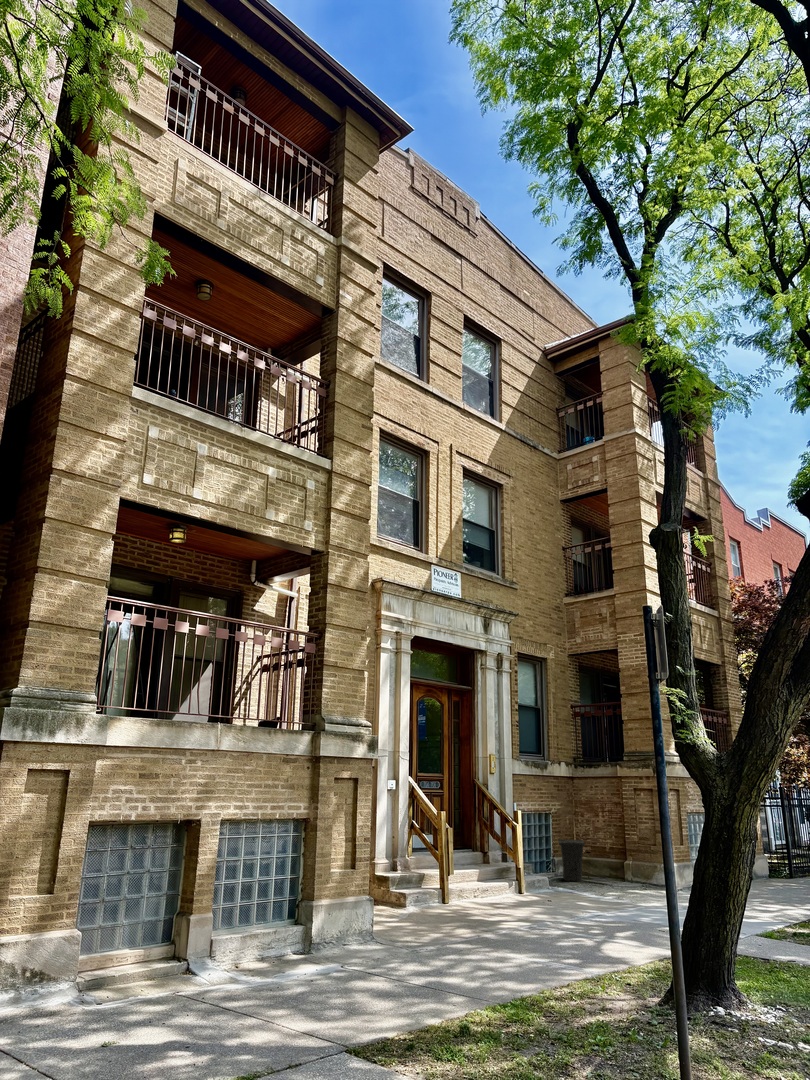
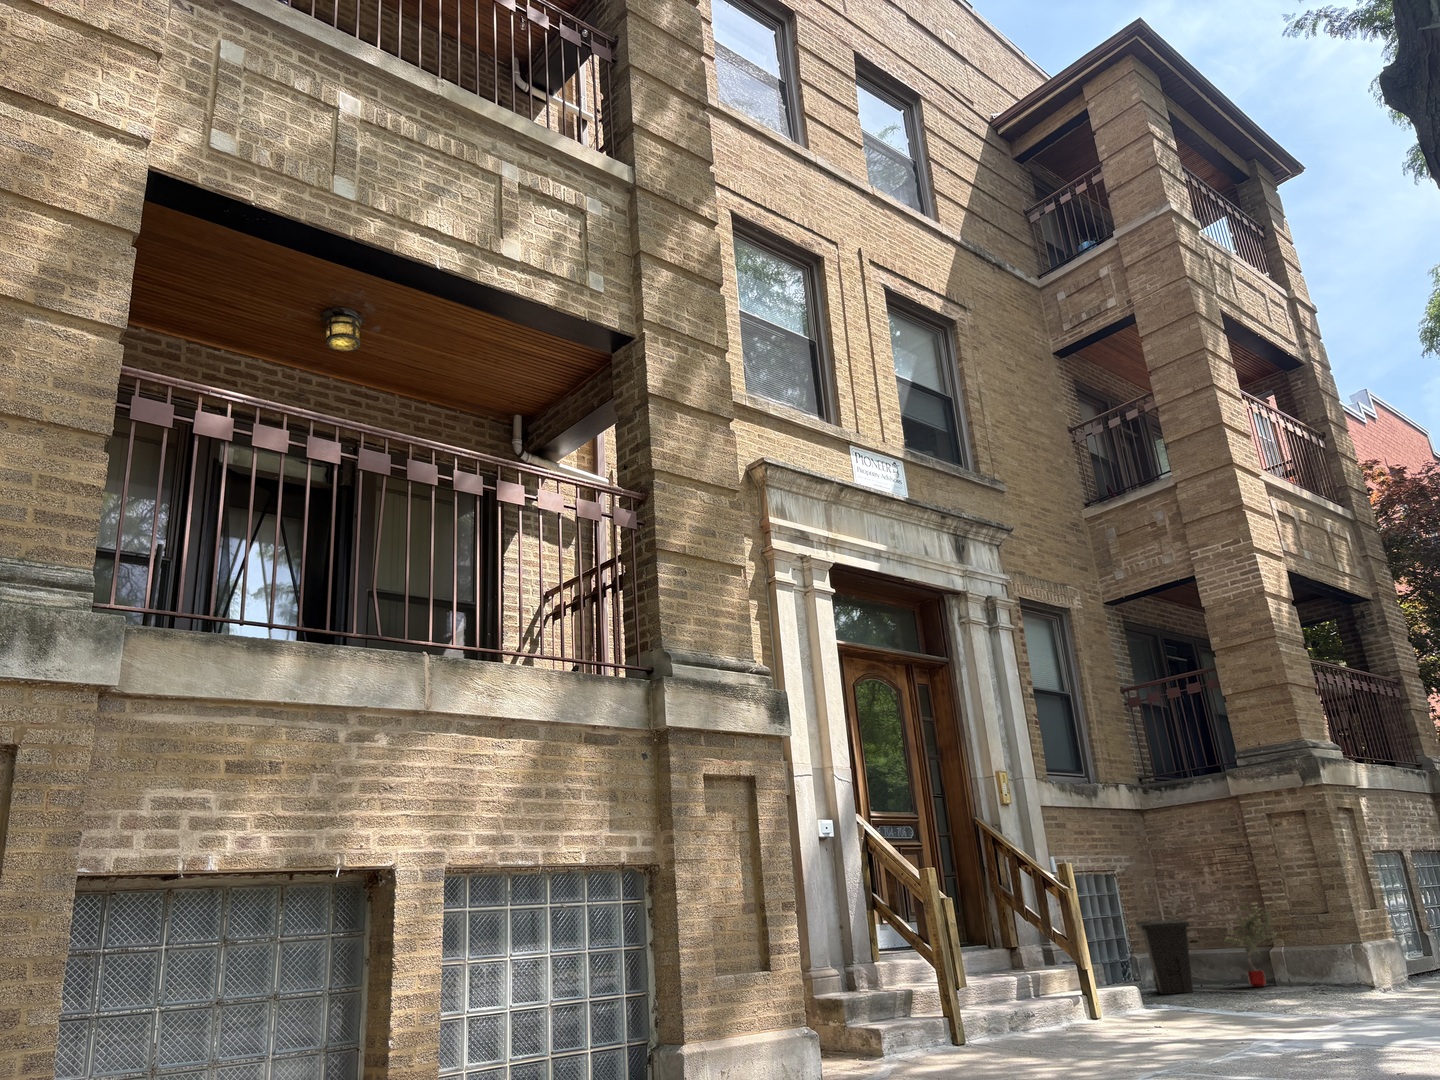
potted tree: none [603,835,631,882] -> present [1225,902,1277,987]

